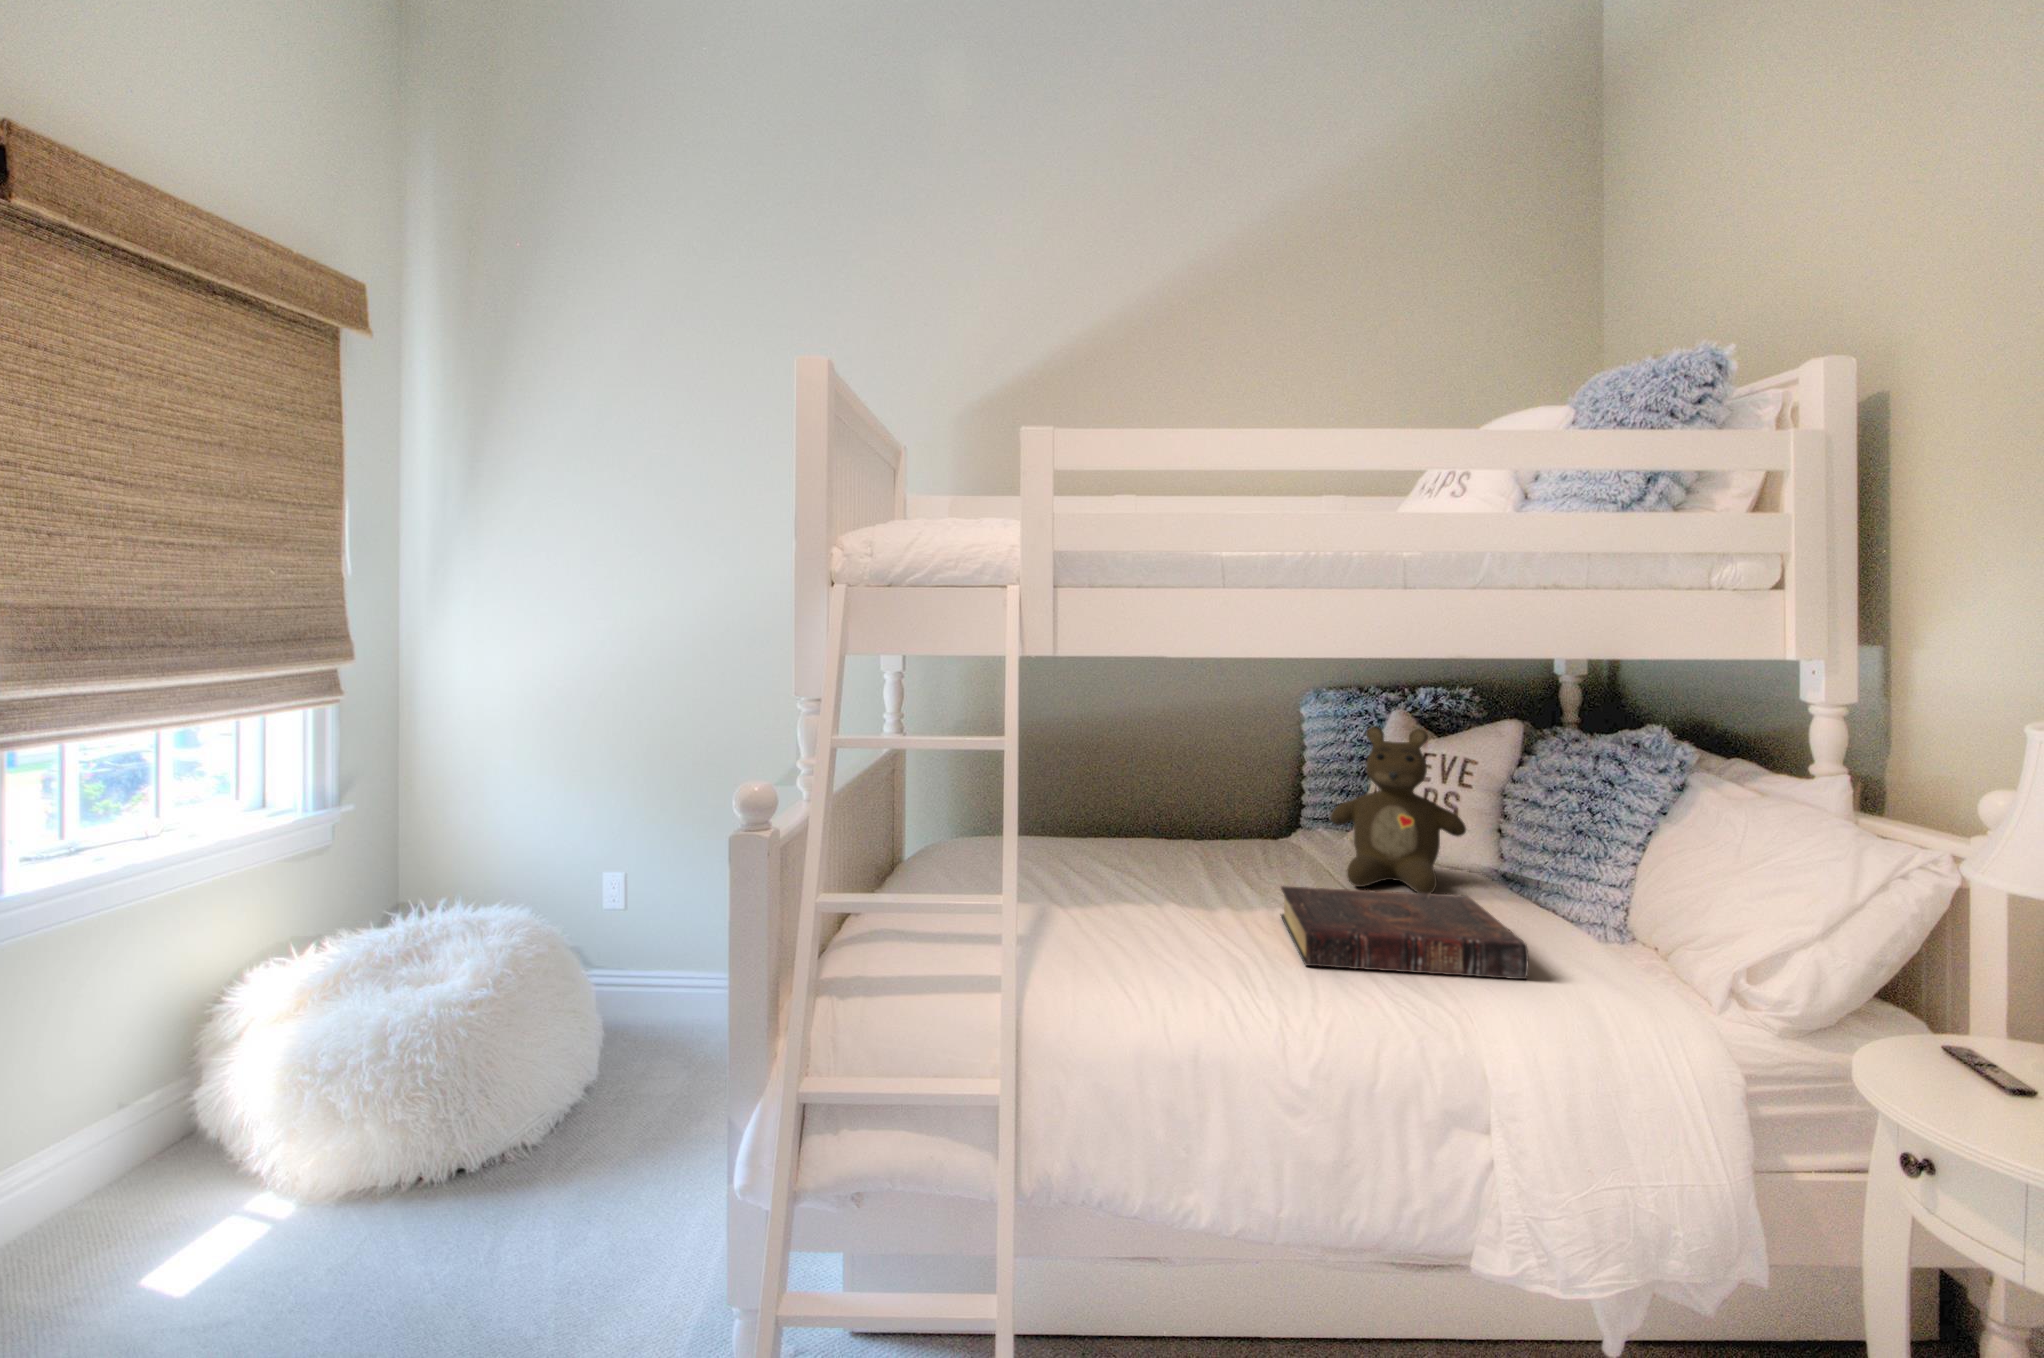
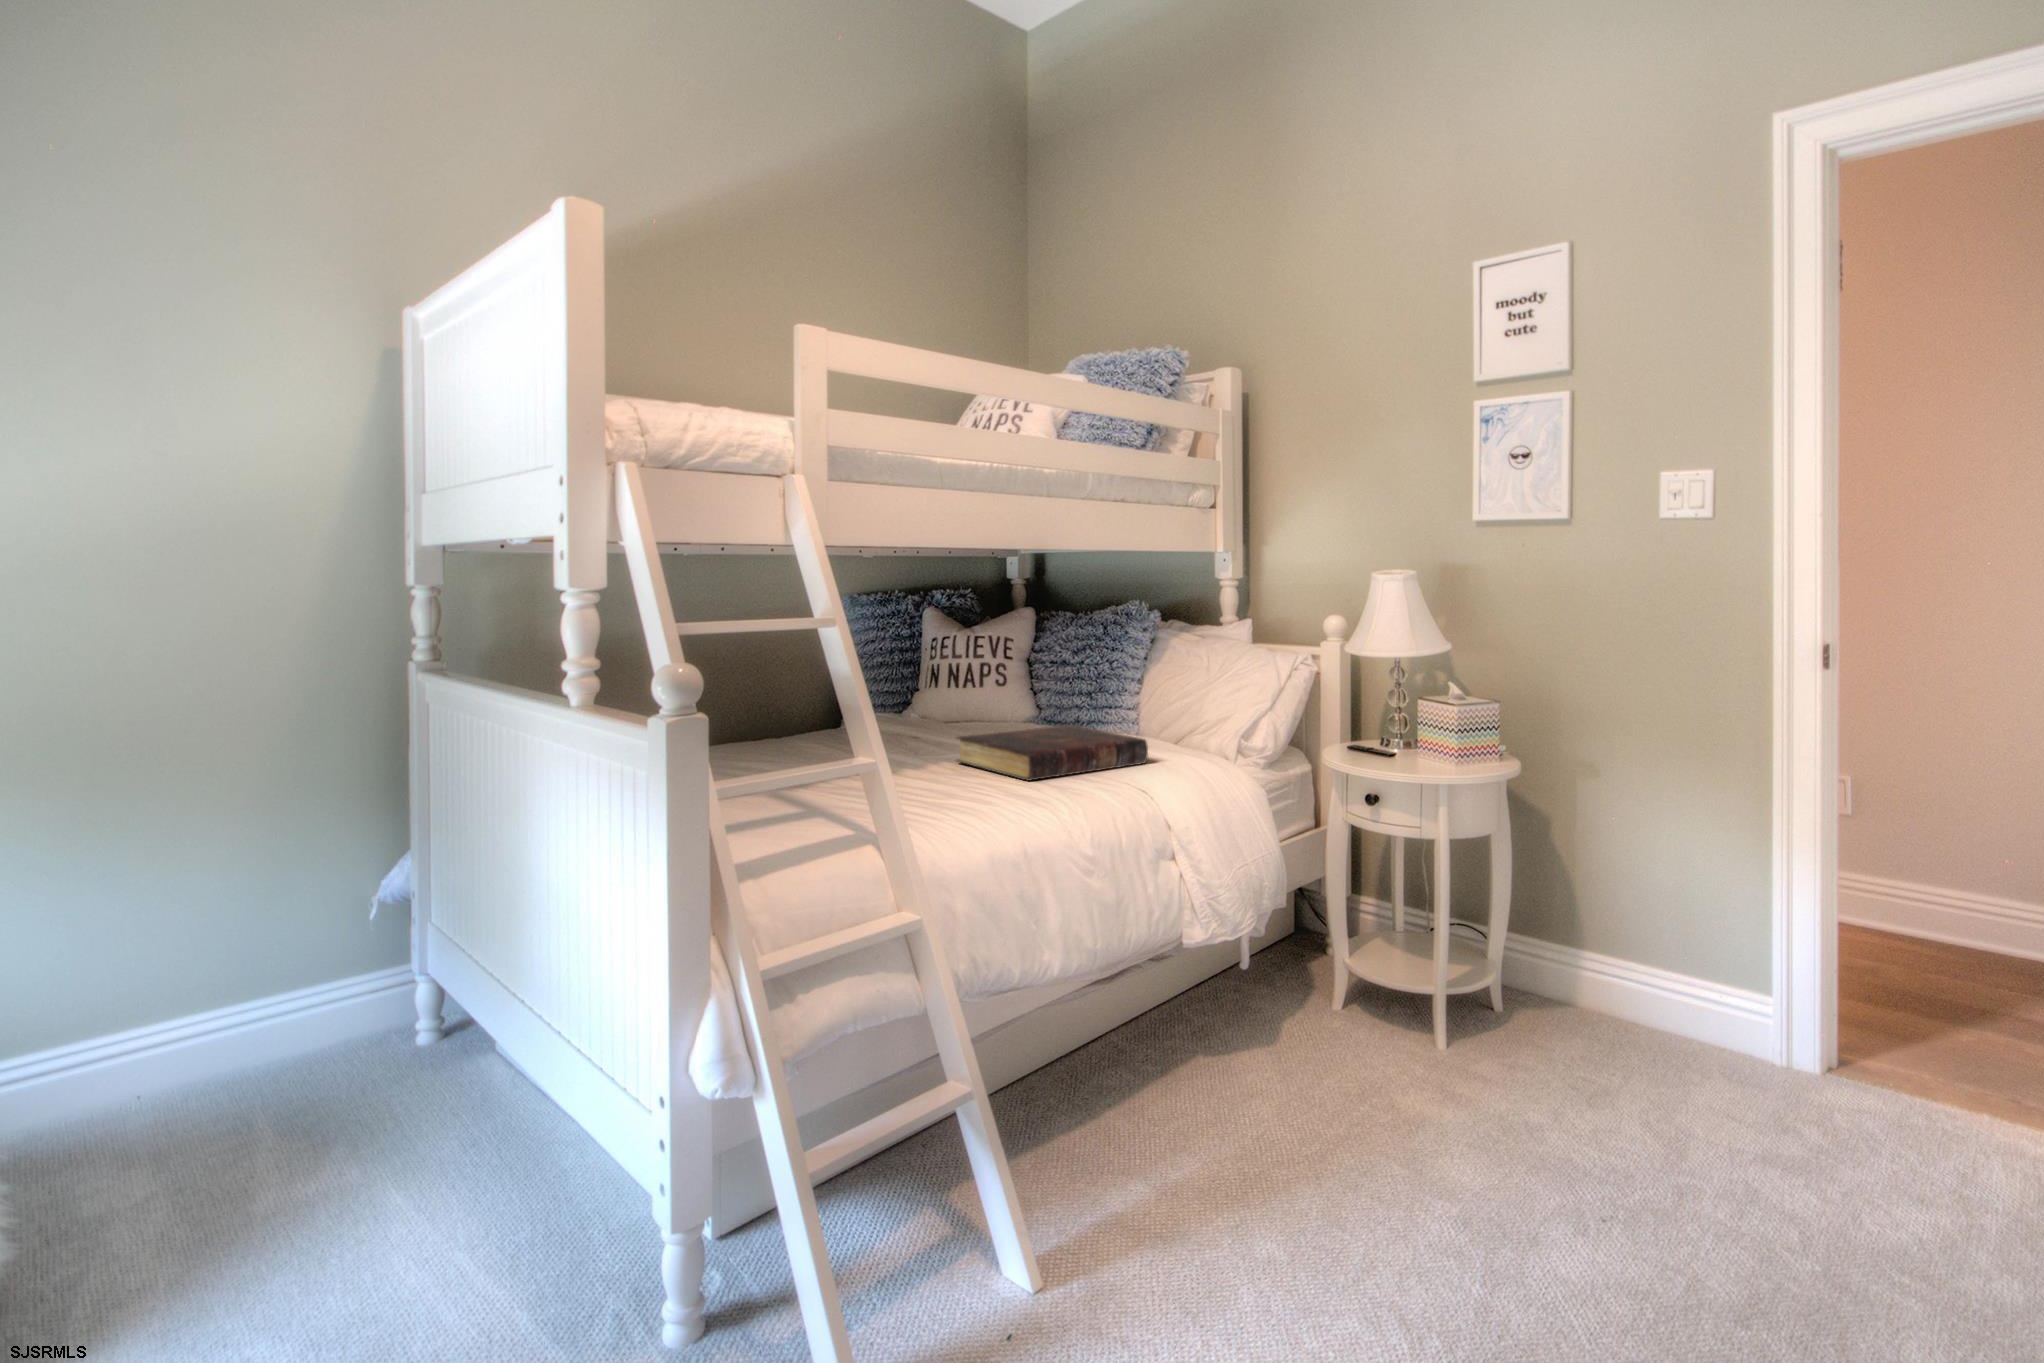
teddy bear: present [1330,727,1466,893] -> none [927,612,1025,741]

